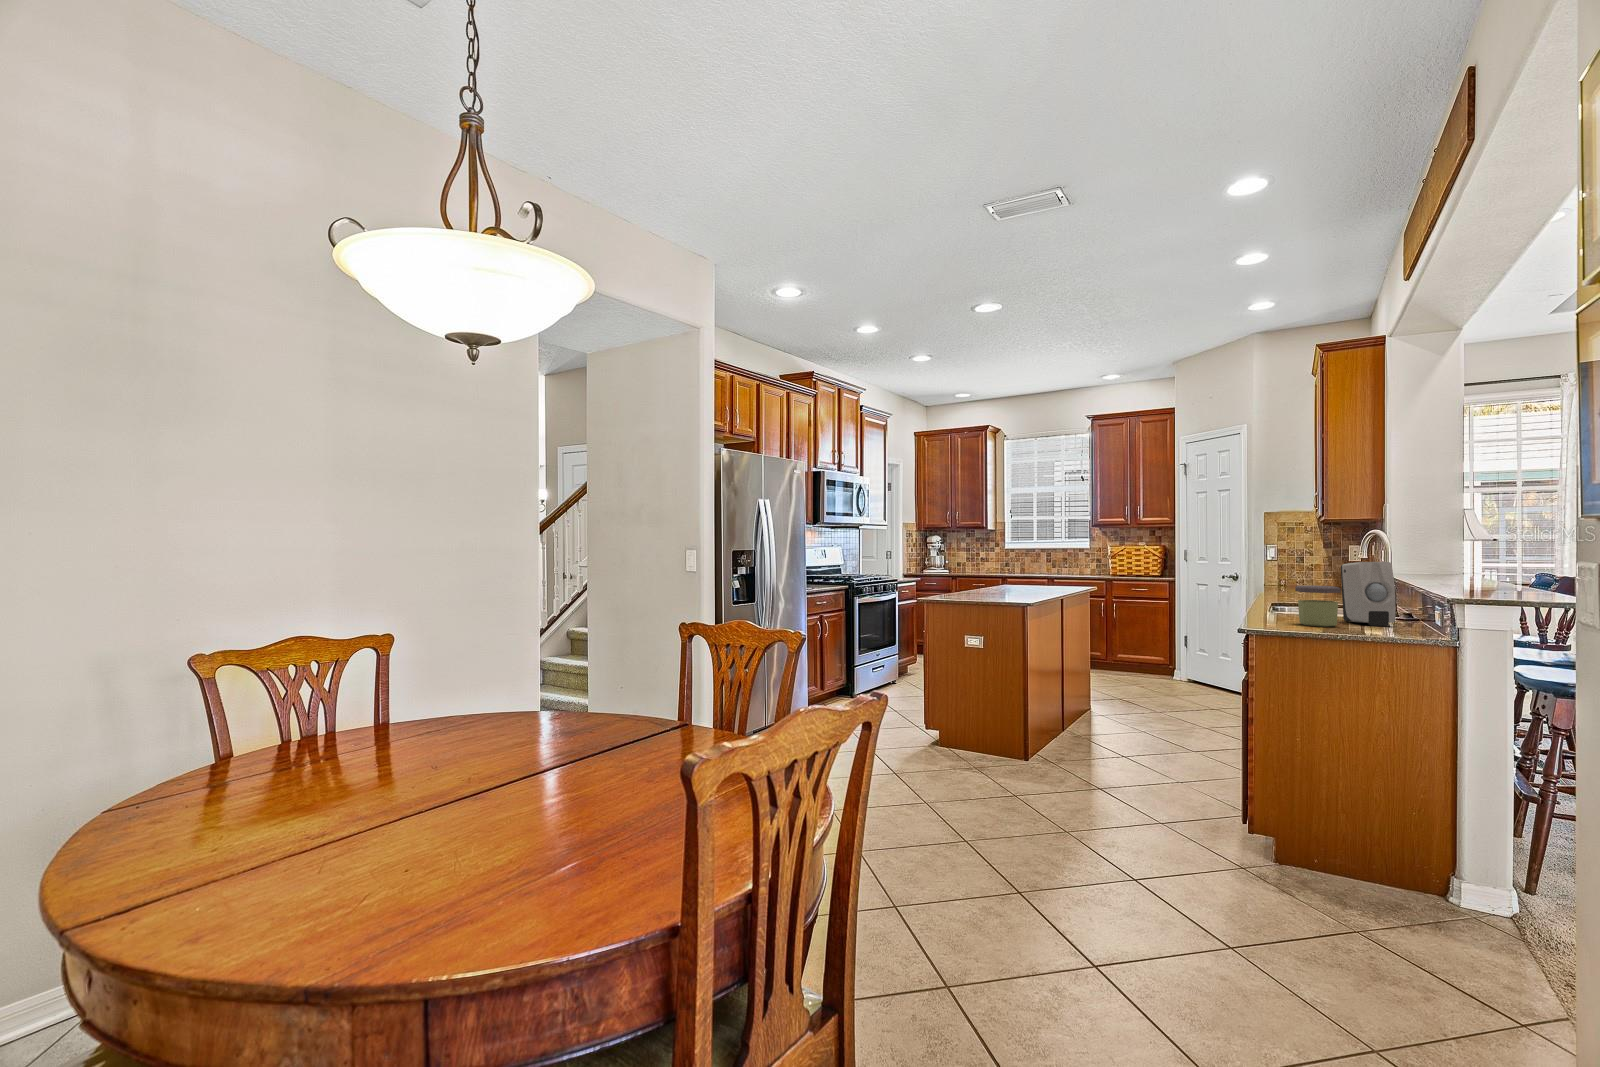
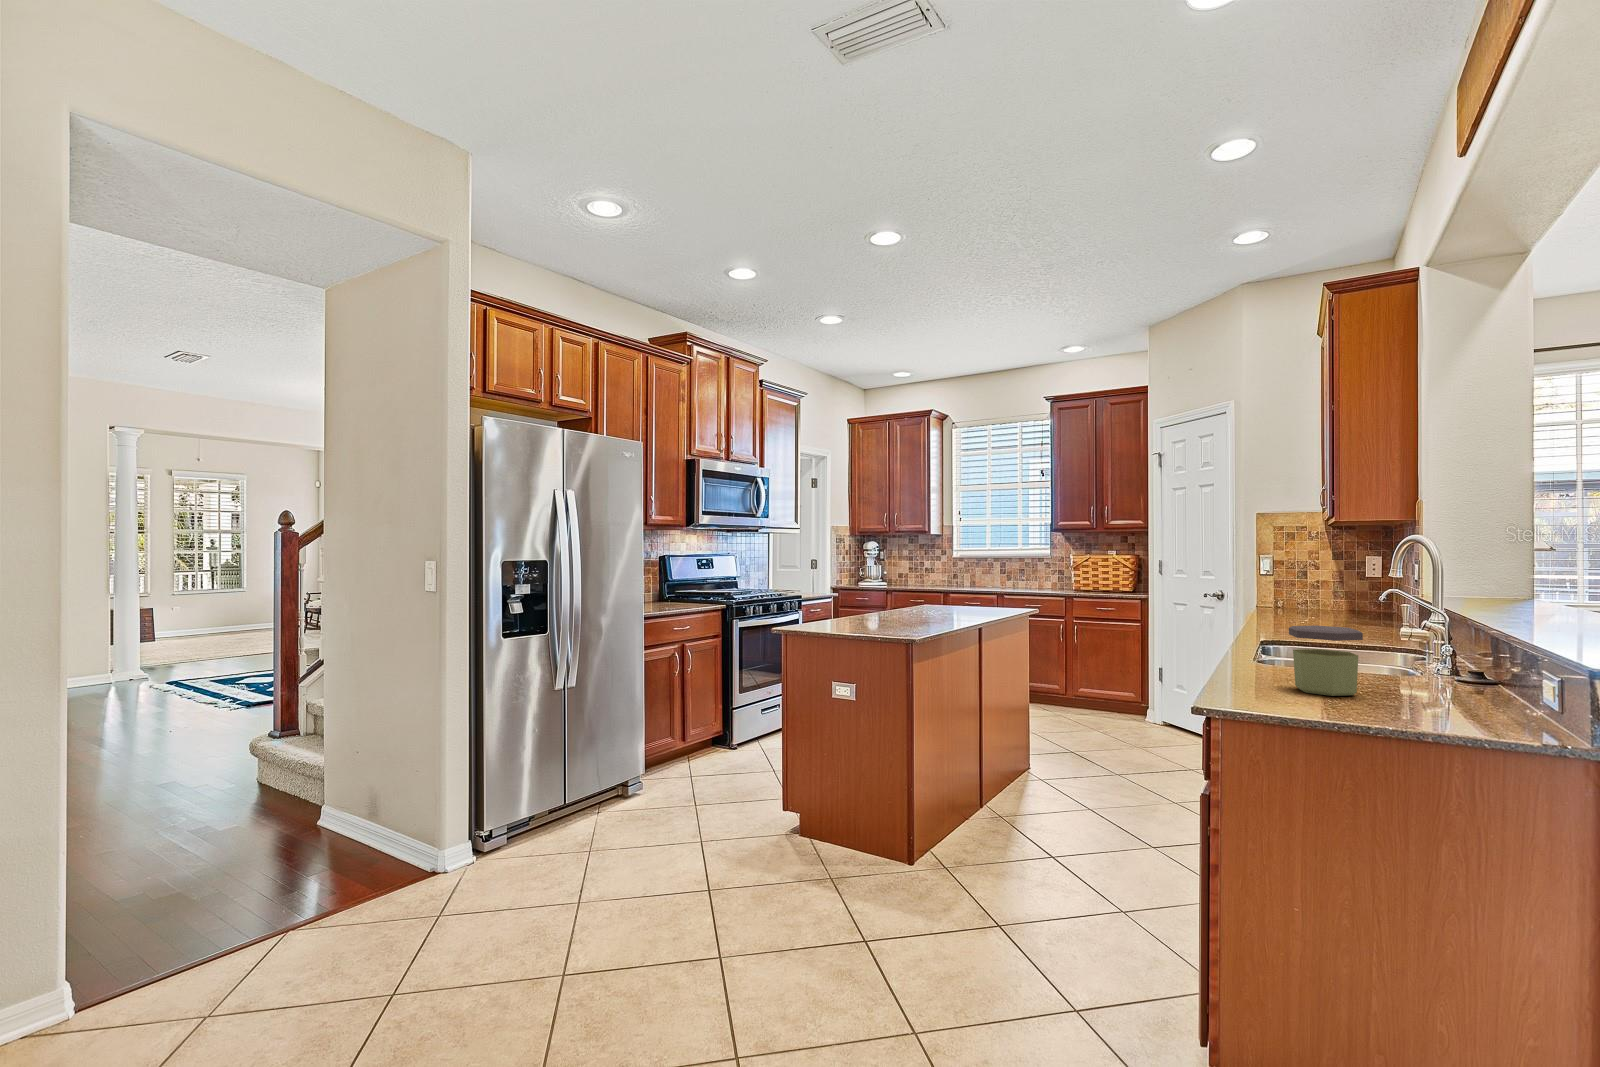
soap dispenser: present [1341,562,1395,626] -> none [1361,588,1452,694]

